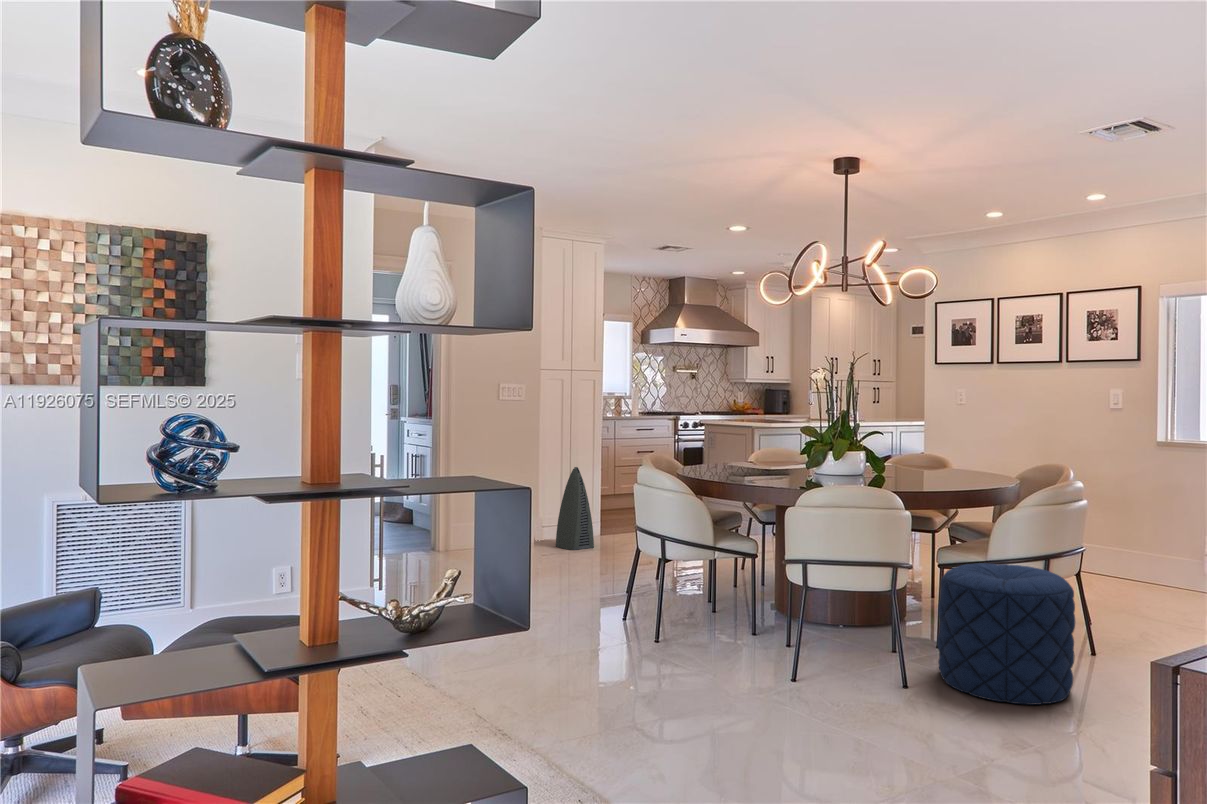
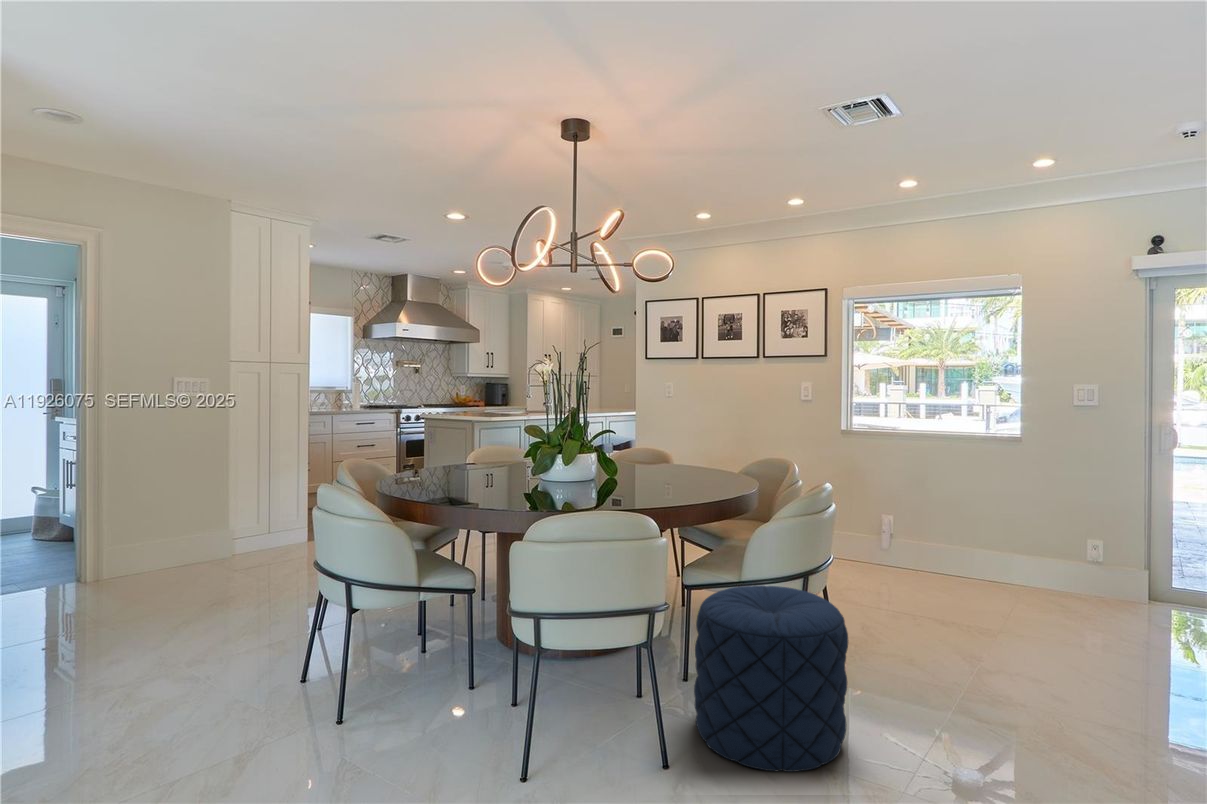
air purifier: present [556,467,594,550] -> none [244,472,292,570]

